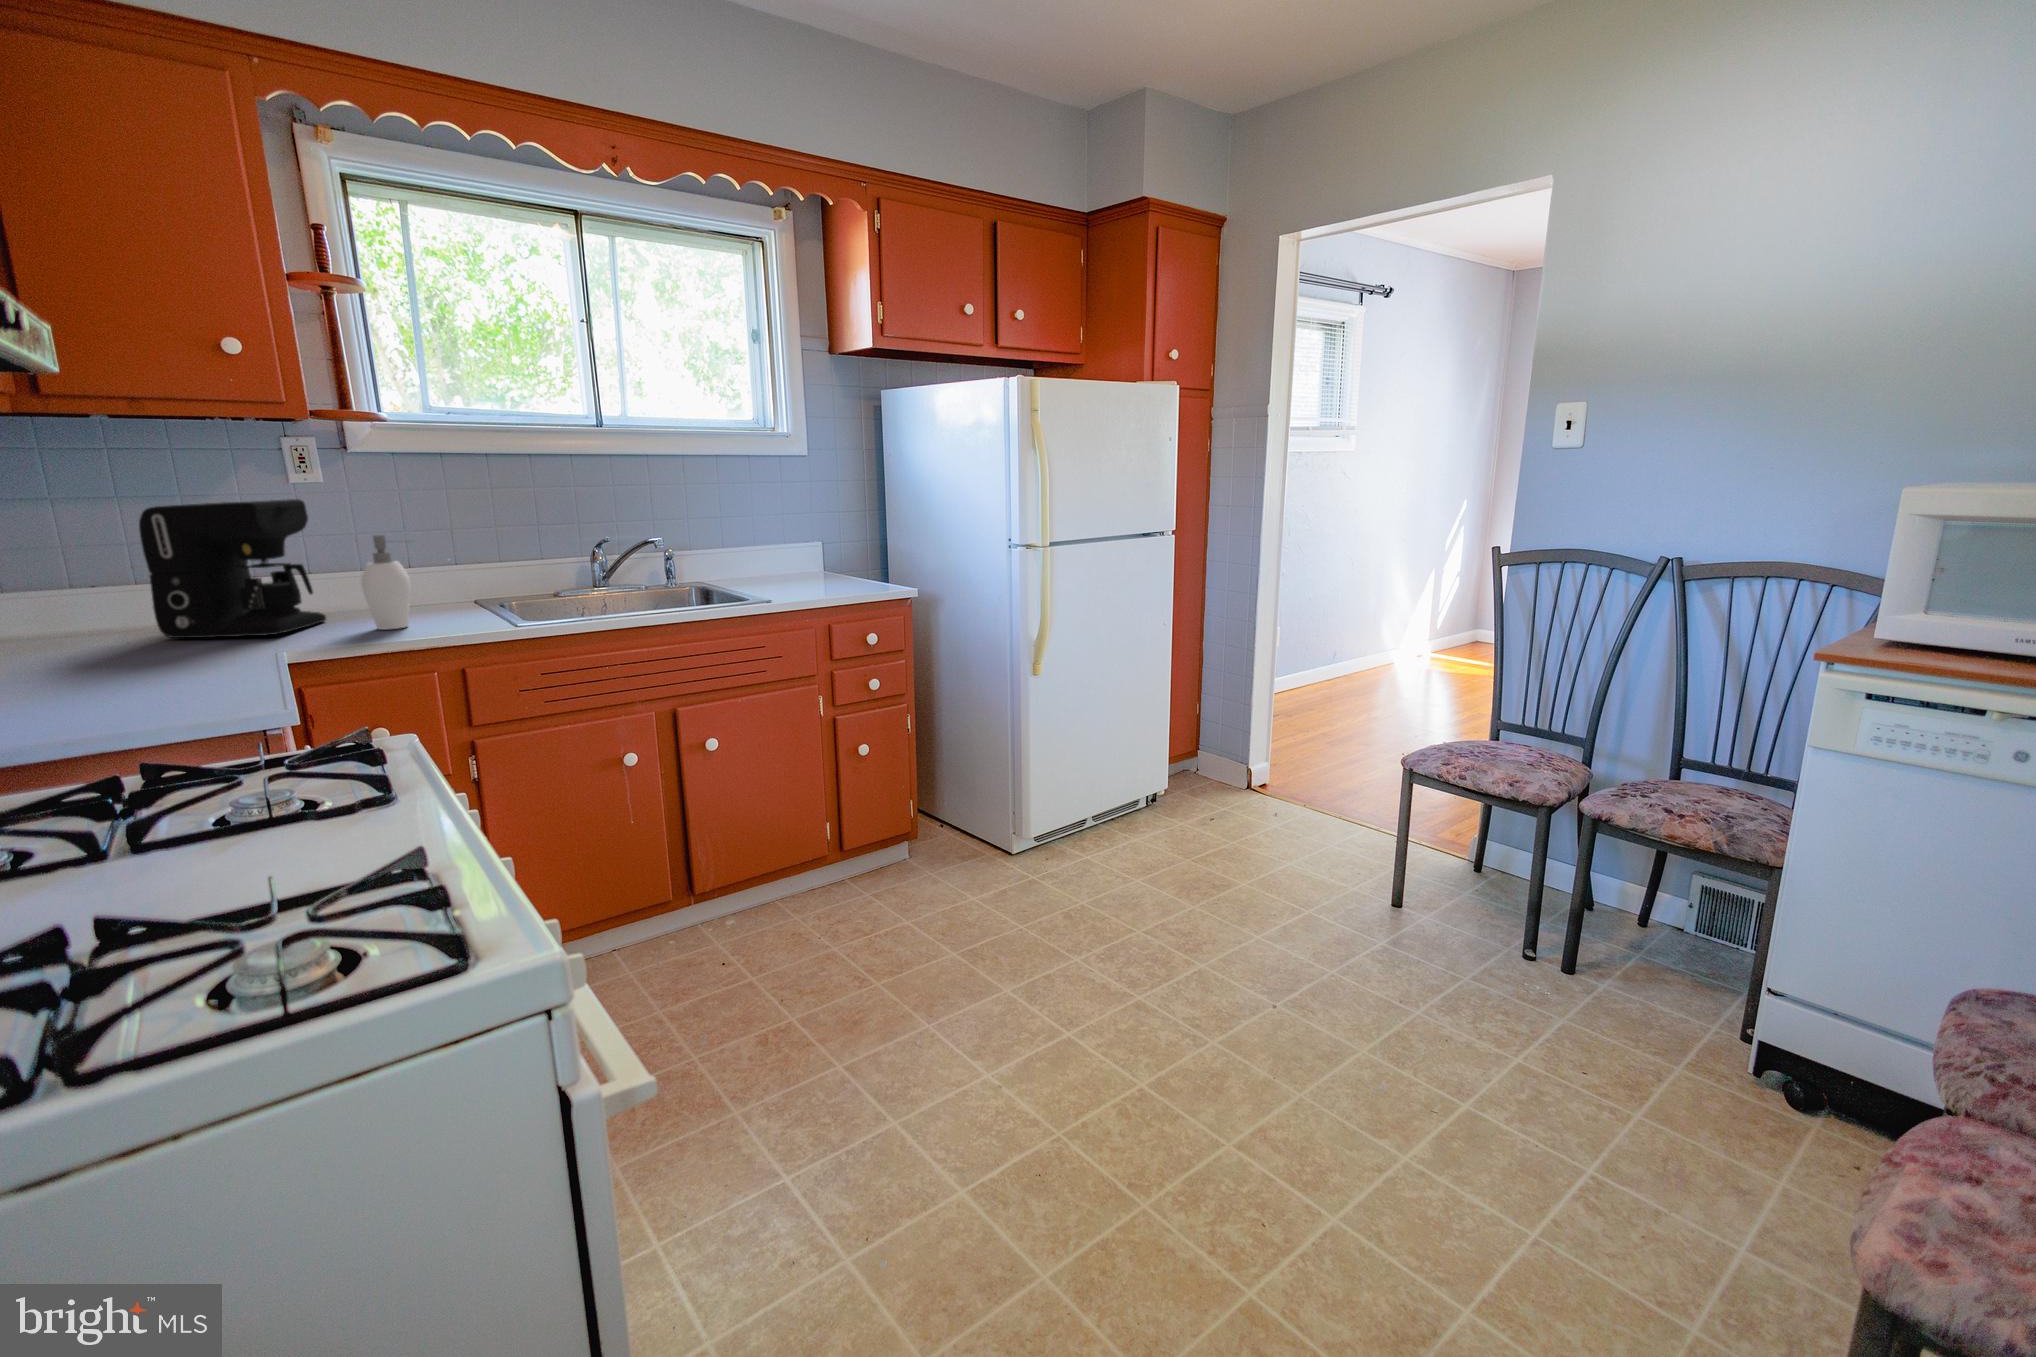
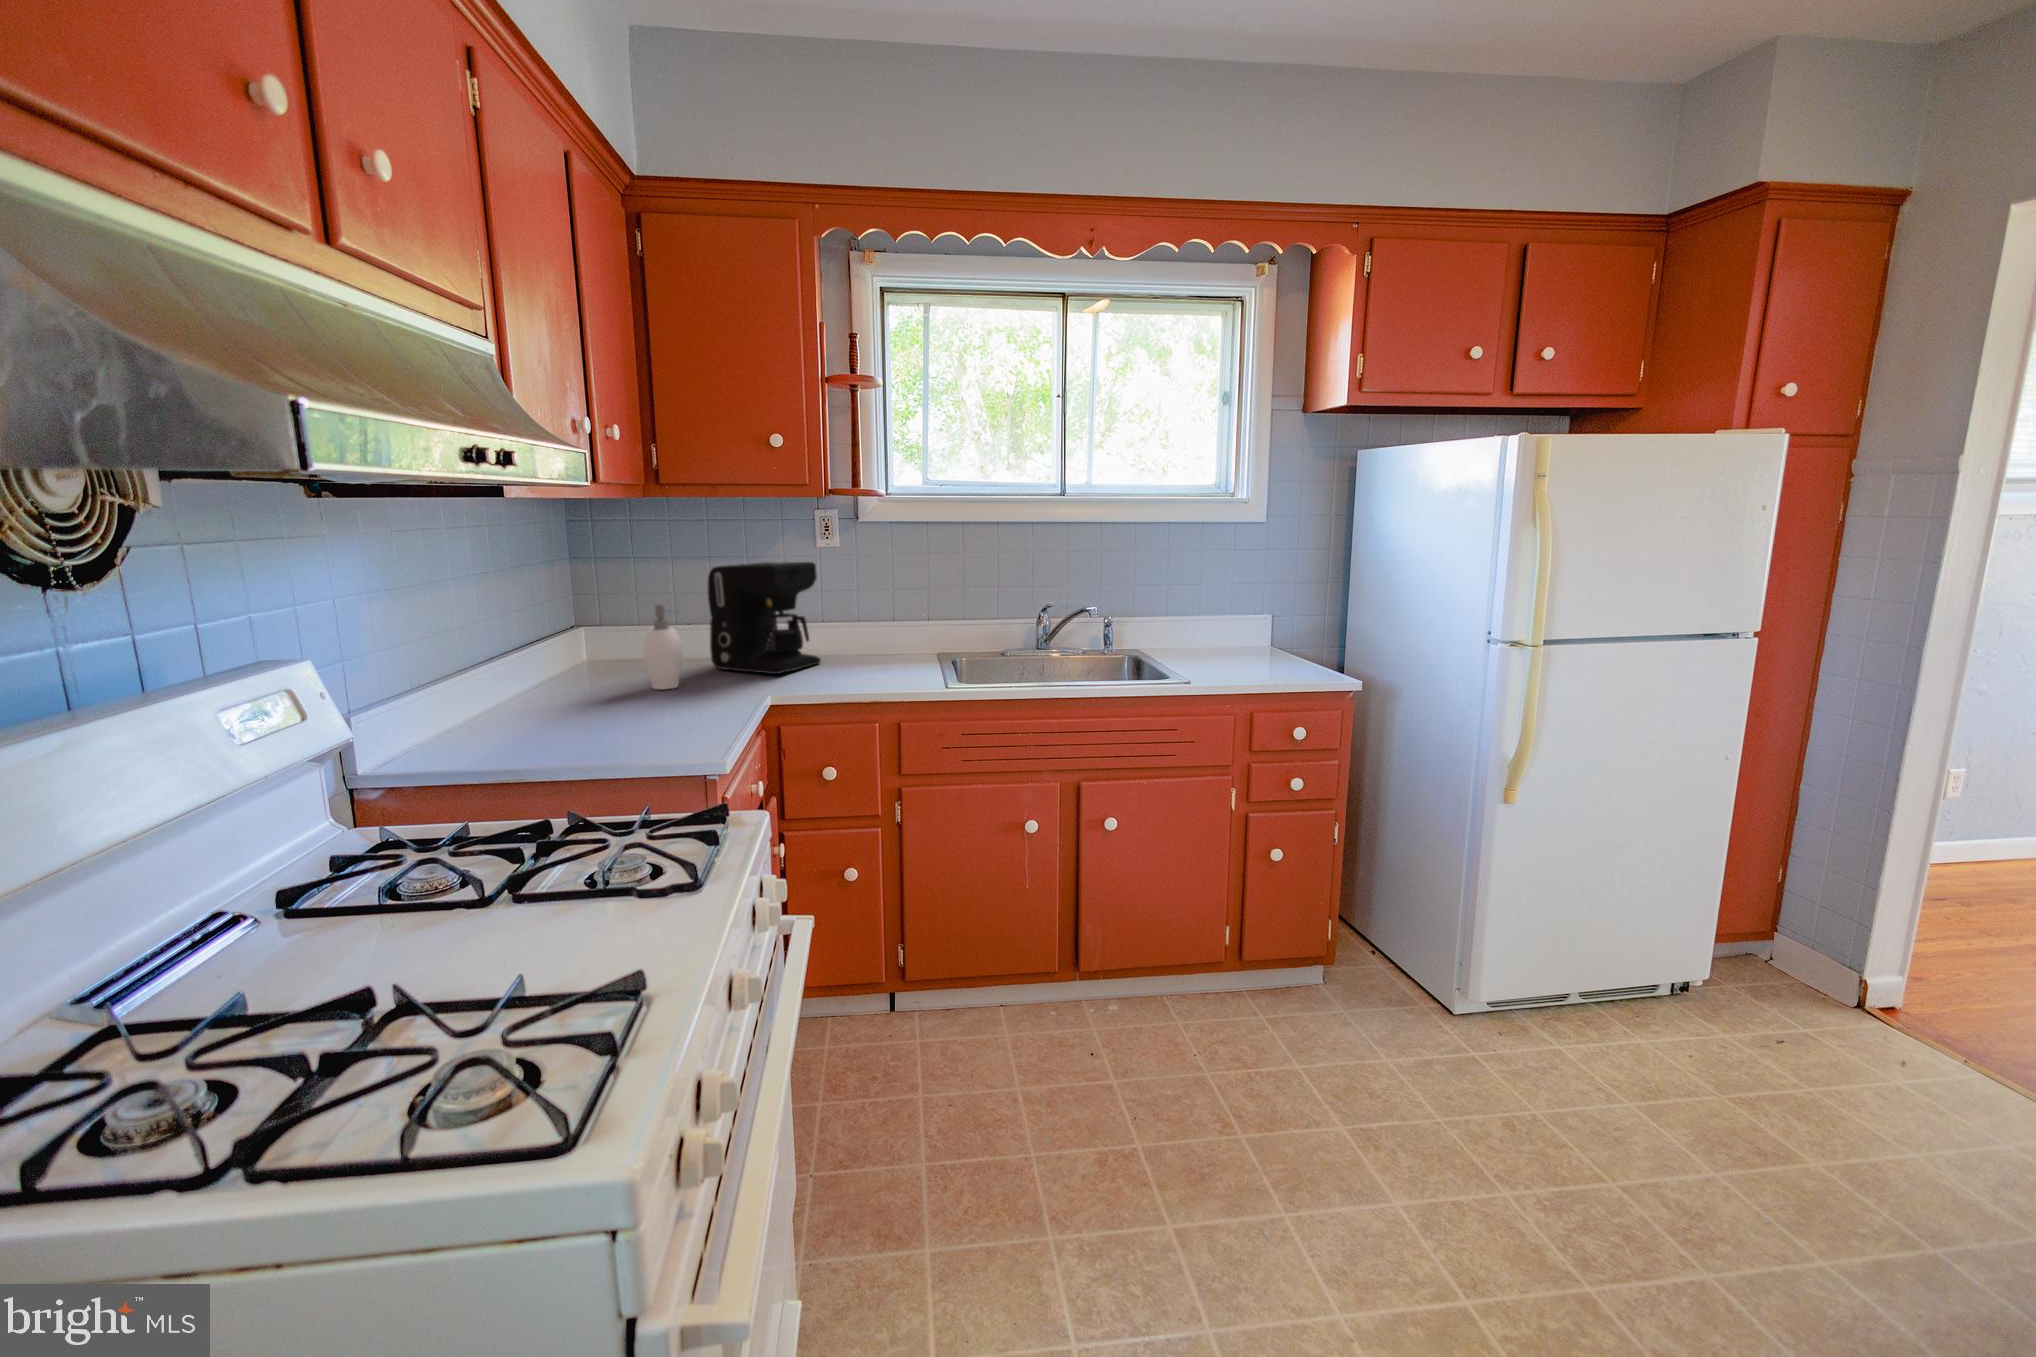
soap dispenser: present [361,535,411,629] -> present [643,604,682,689]

